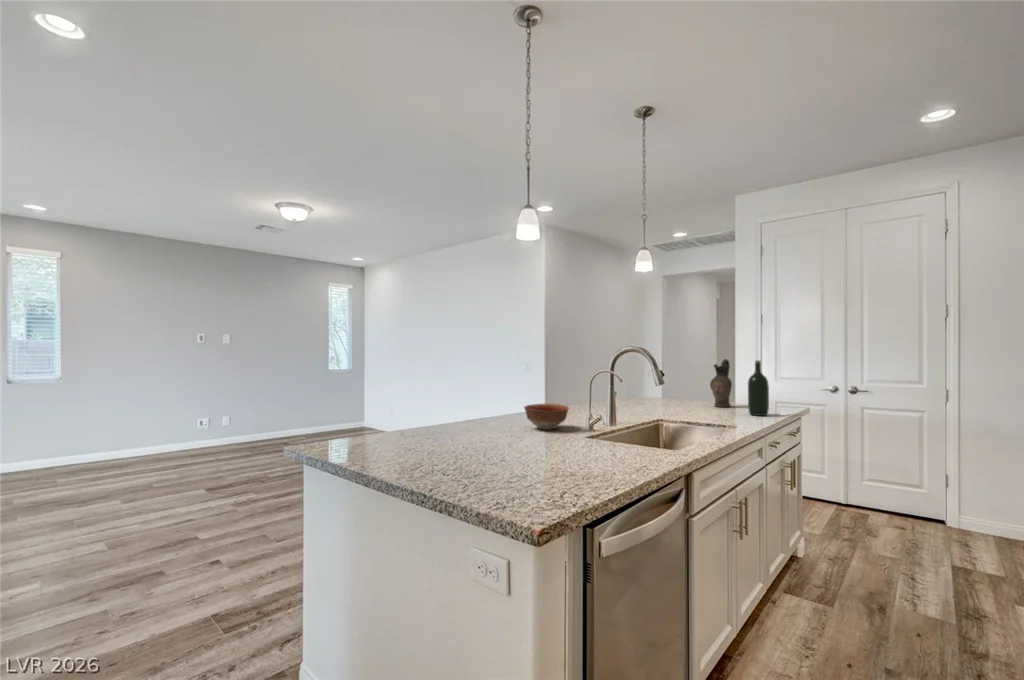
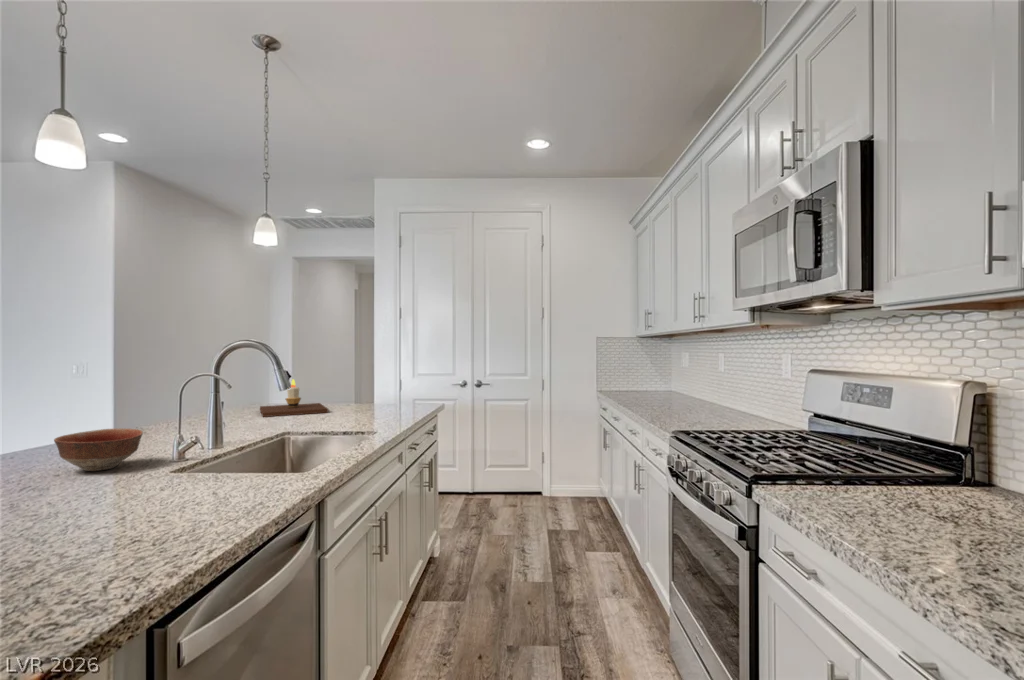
ceramic pitcher: present [710,359,732,407] -> none [348,356,370,411]
wine bottle: present [748,360,769,416] -> none [388,357,408,417]
candle: none [639,376,693,406] -> present [260,379,329,417]

